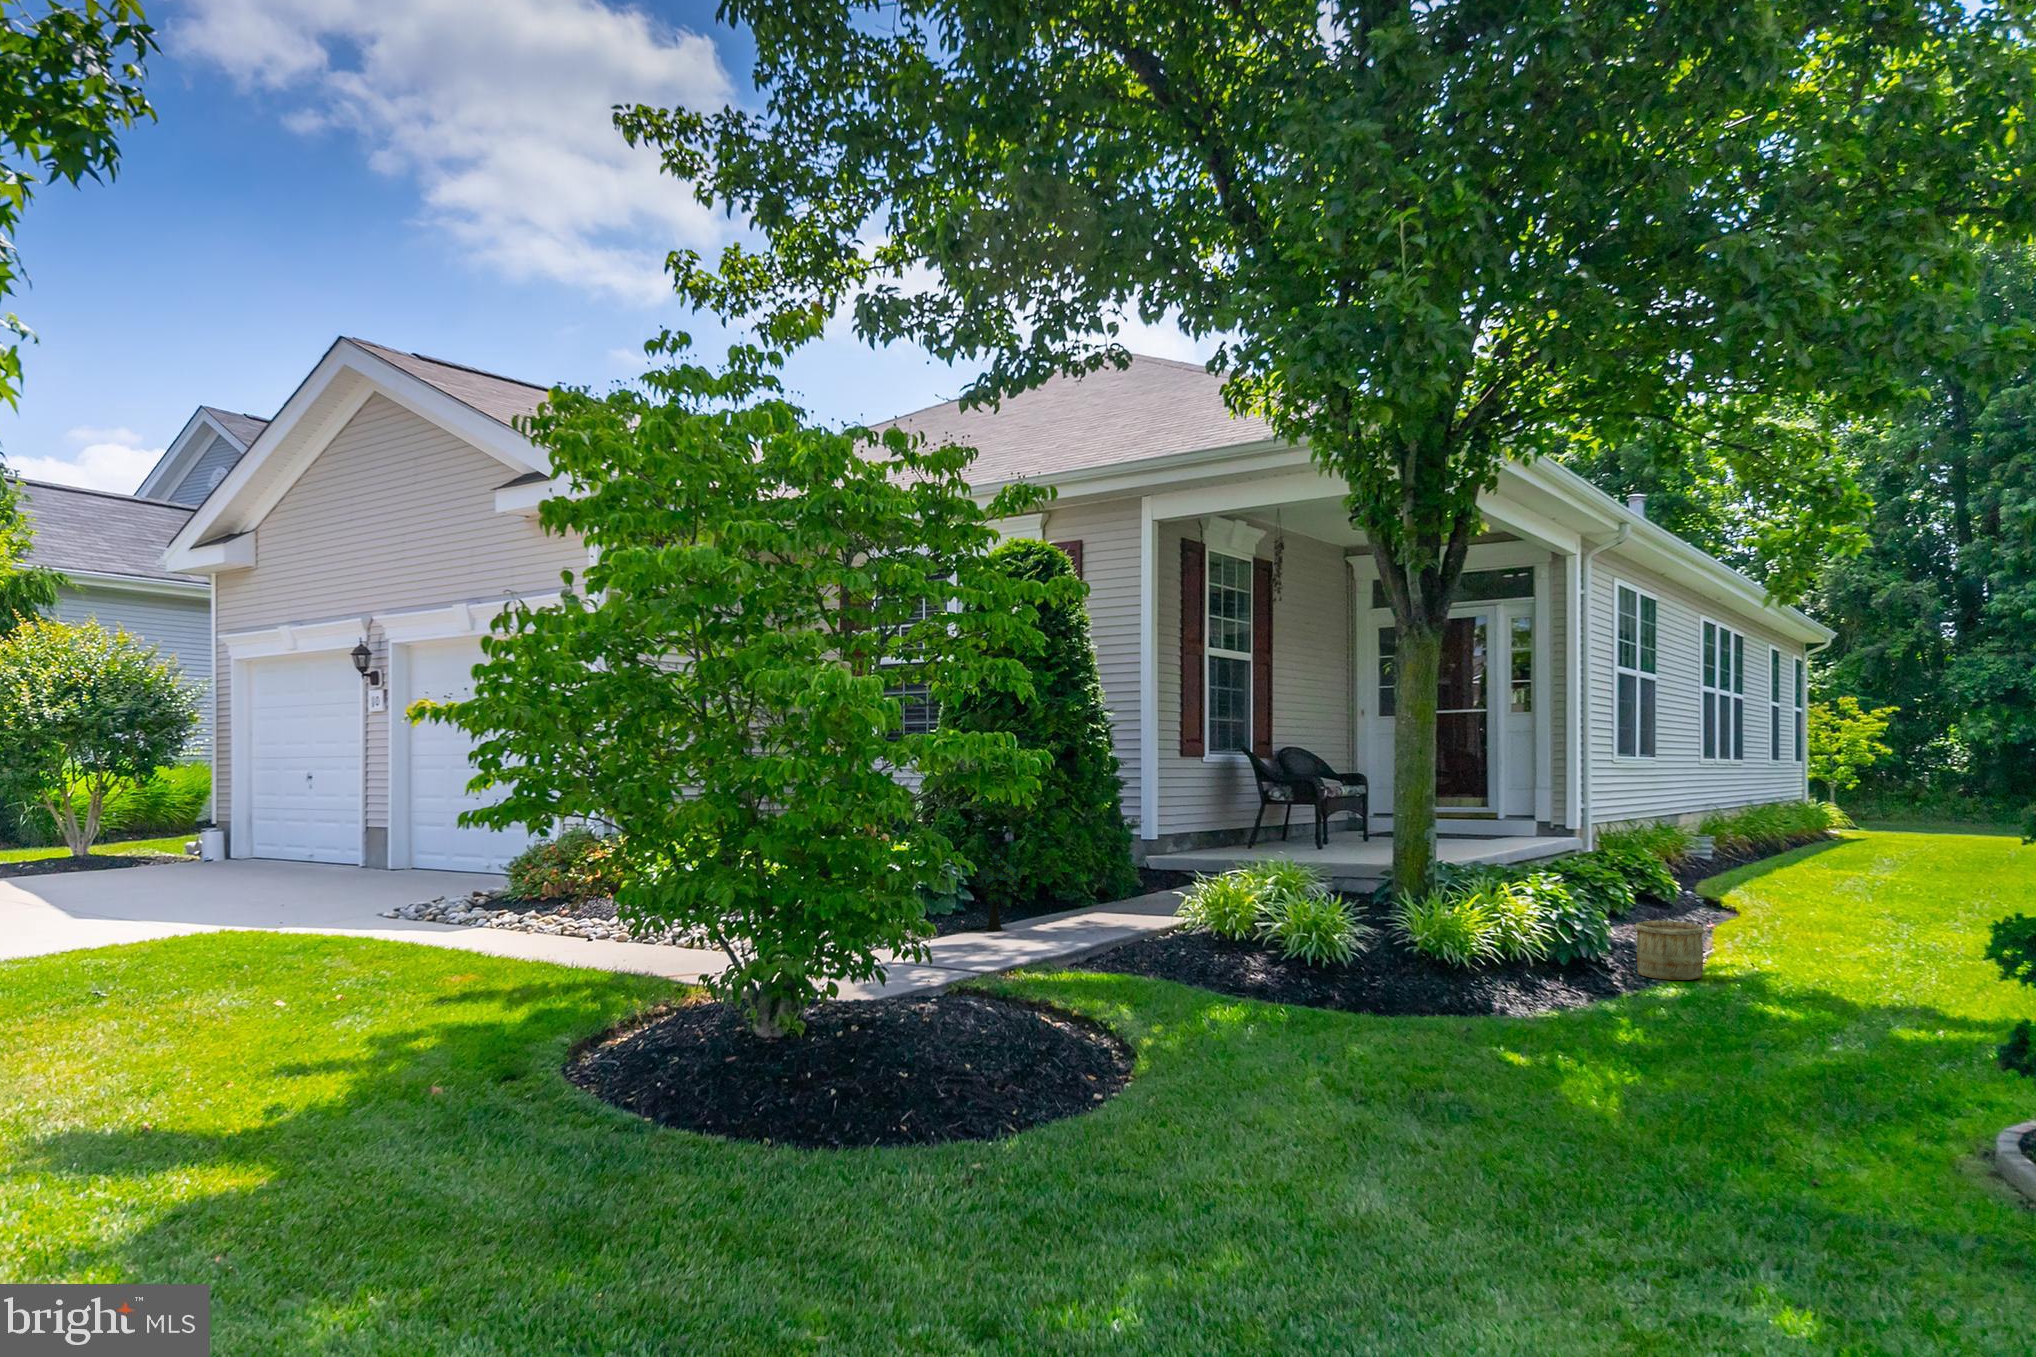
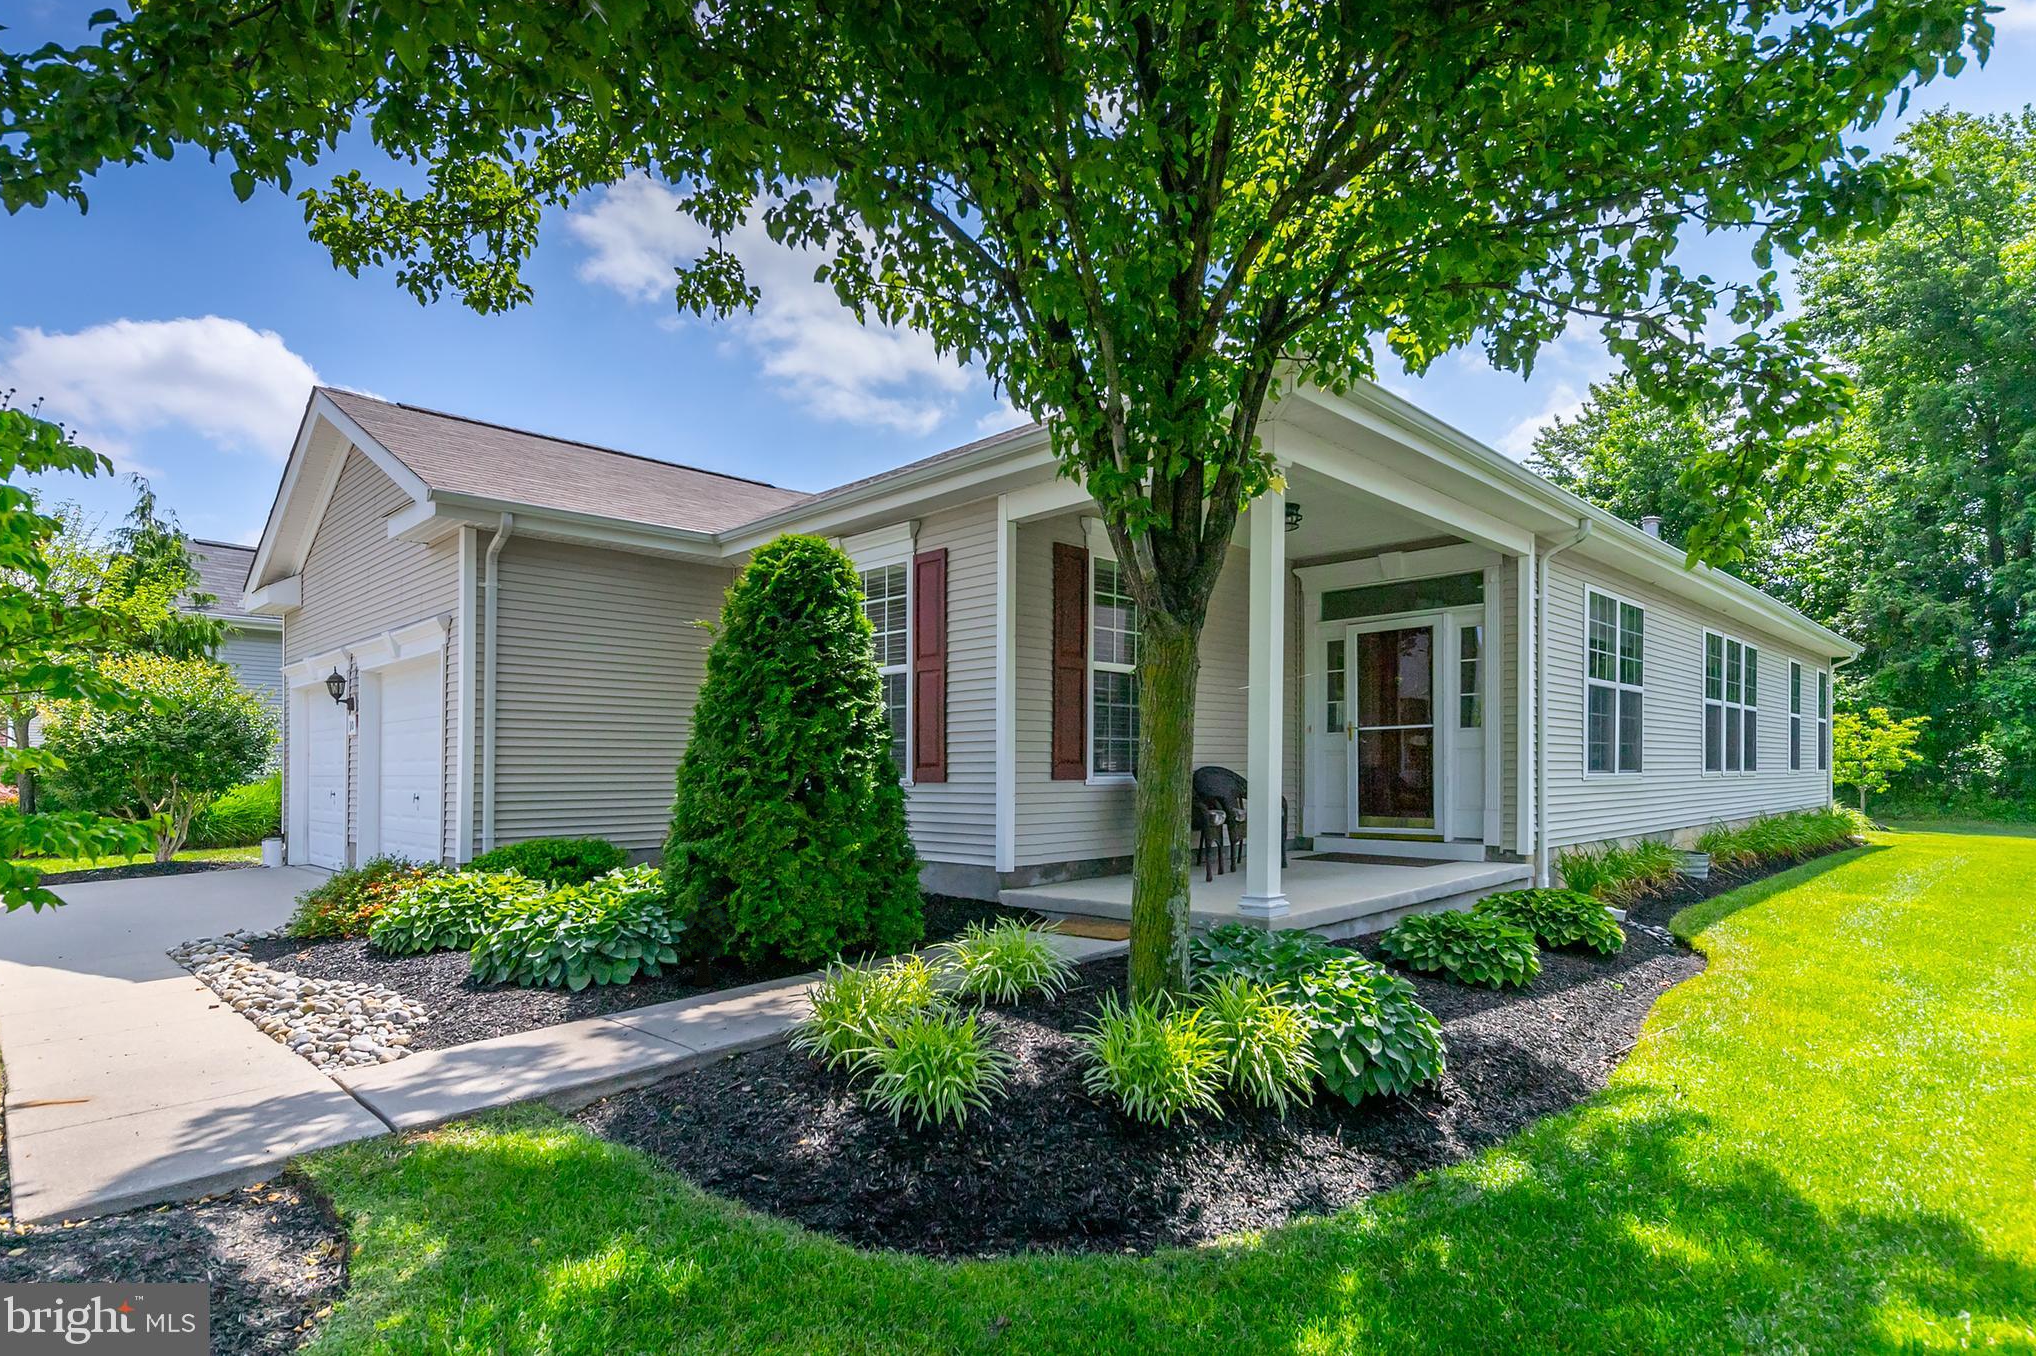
wooden bucket: present [1635,921,1705,980] -> none [1453,1054,1567,1169]

